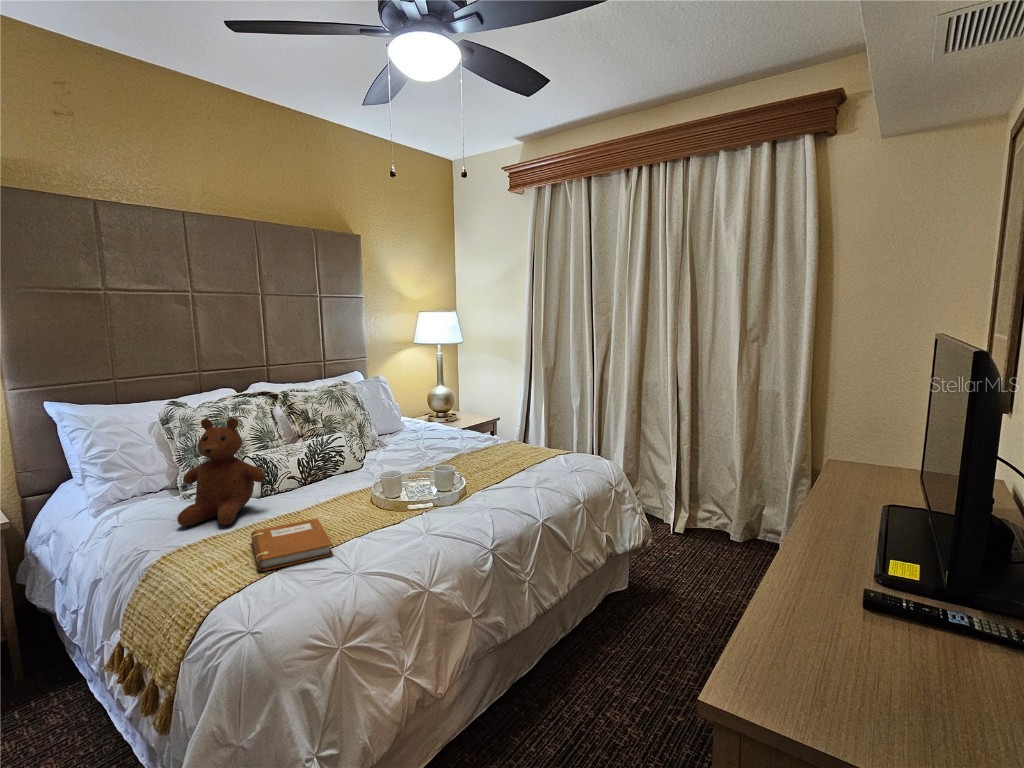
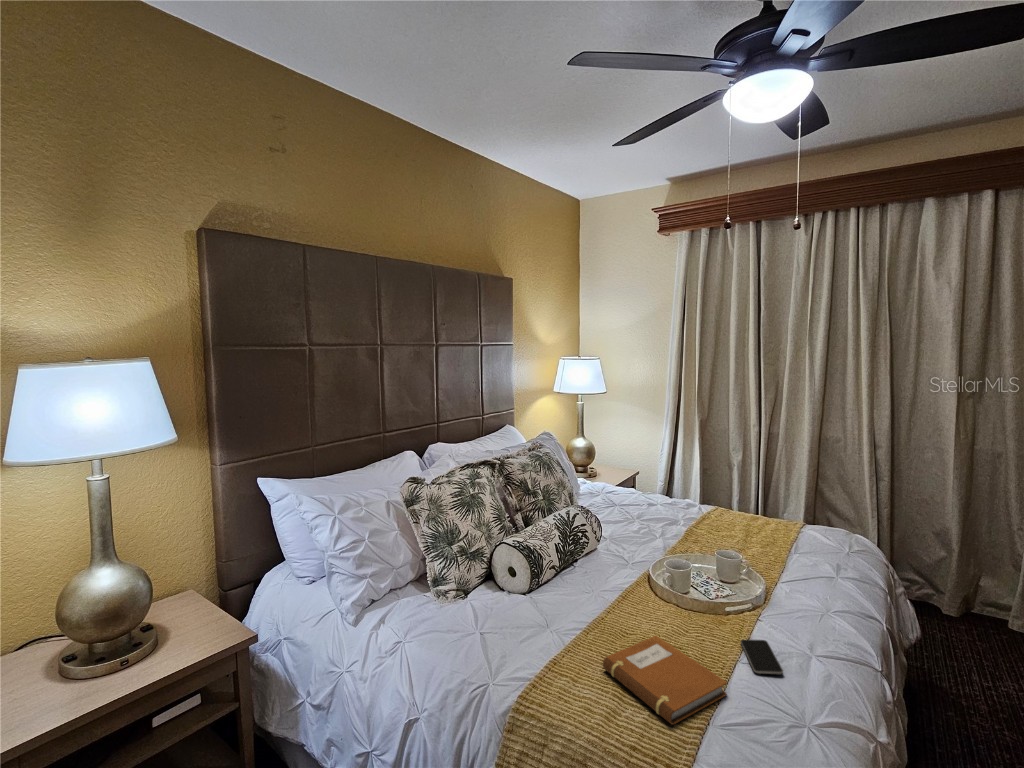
teddy bear: present [177,418,265,527] -> none [472,512,563,644]
smartphone: none [376,523,413,543] -> present [741,639,783,674]

